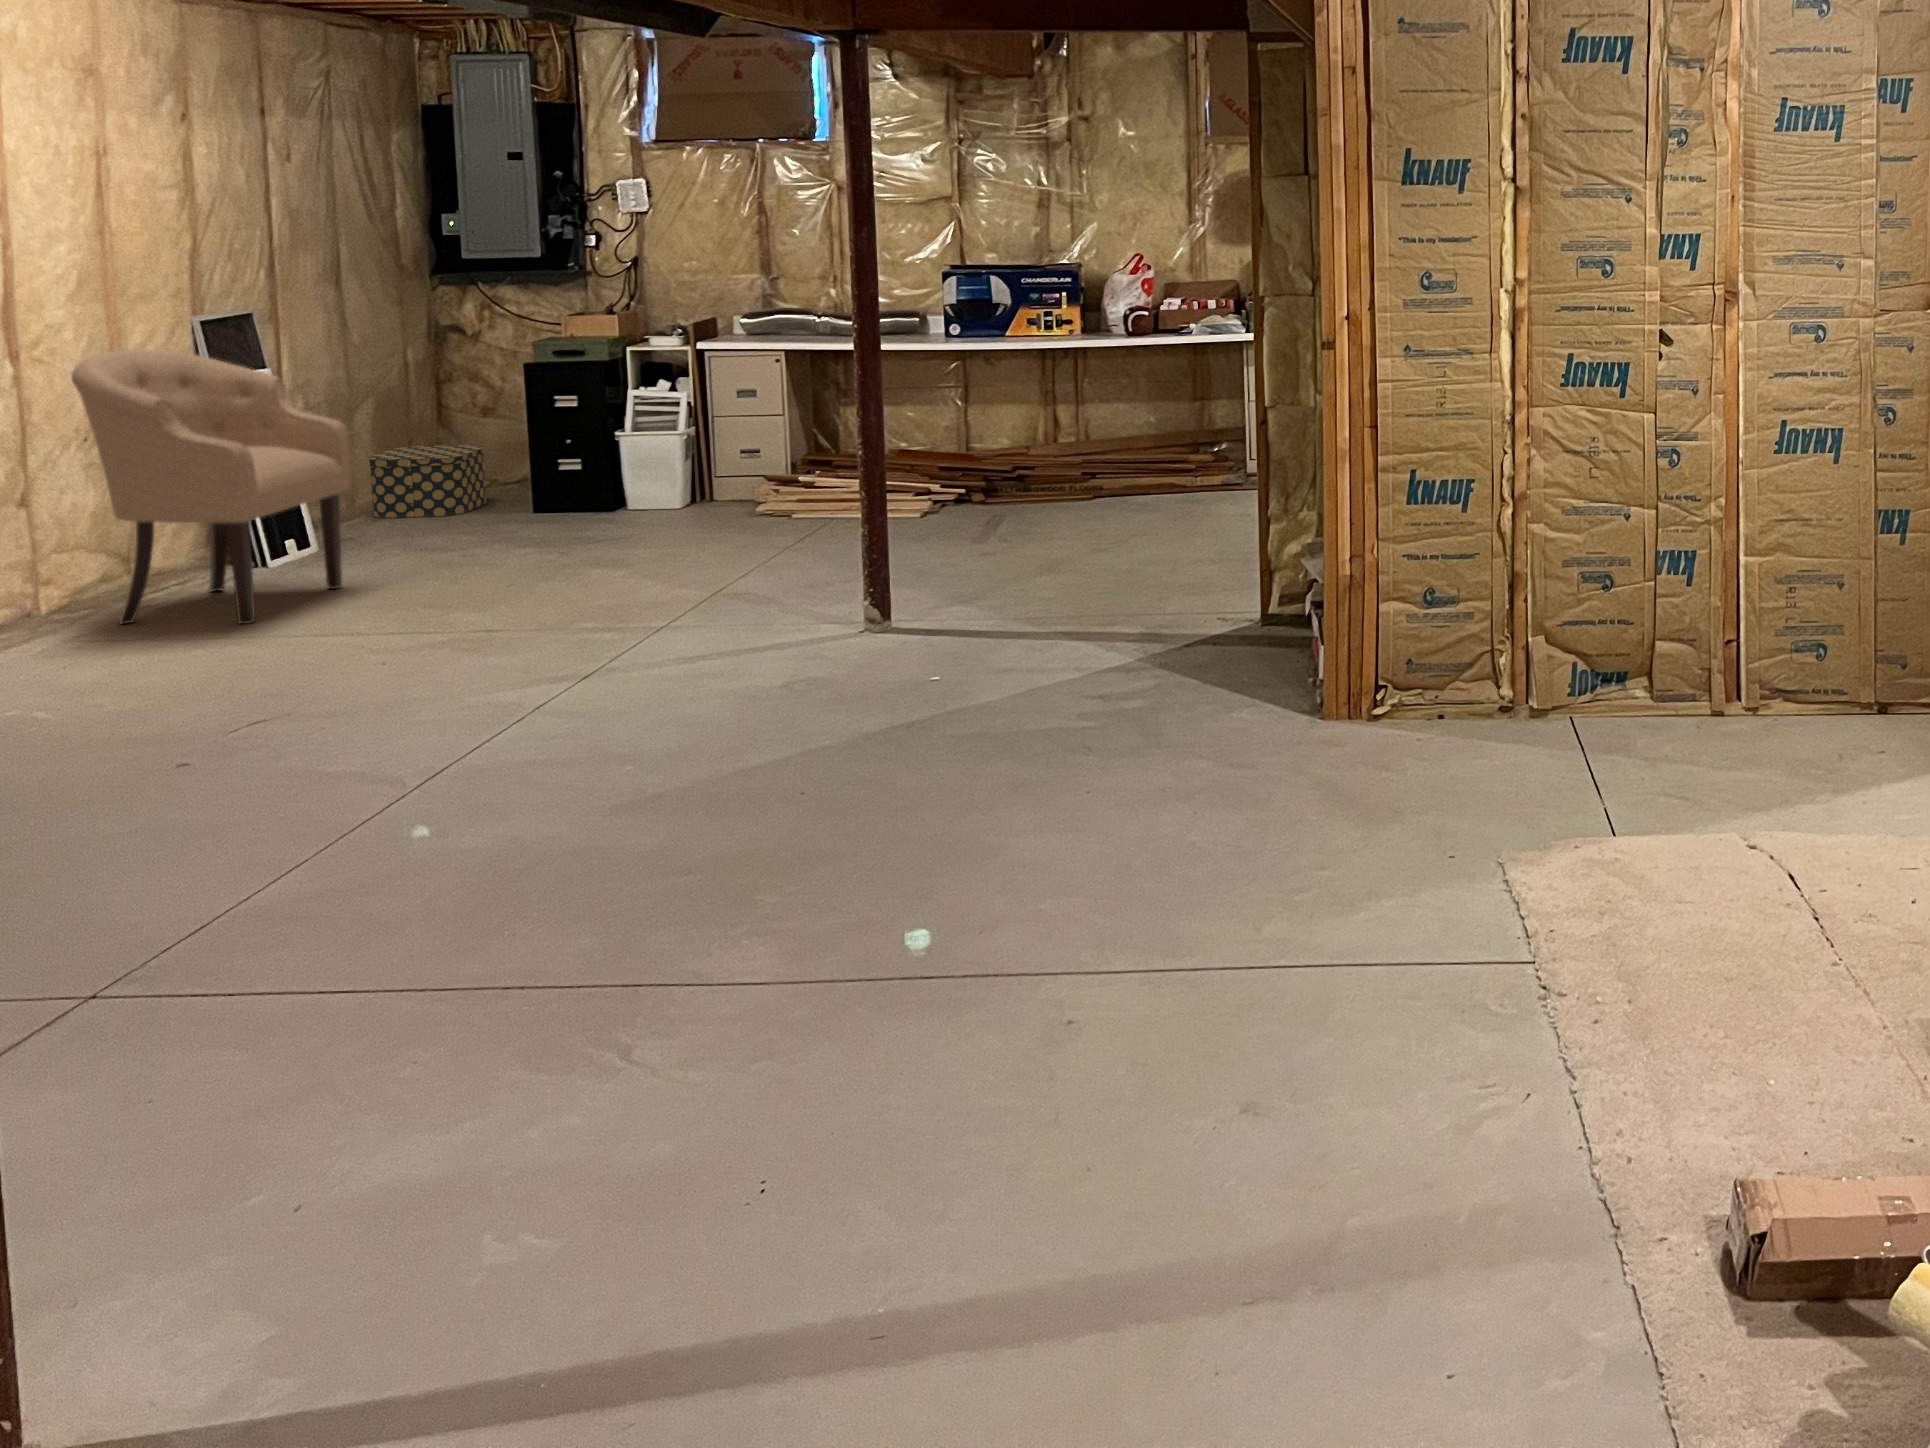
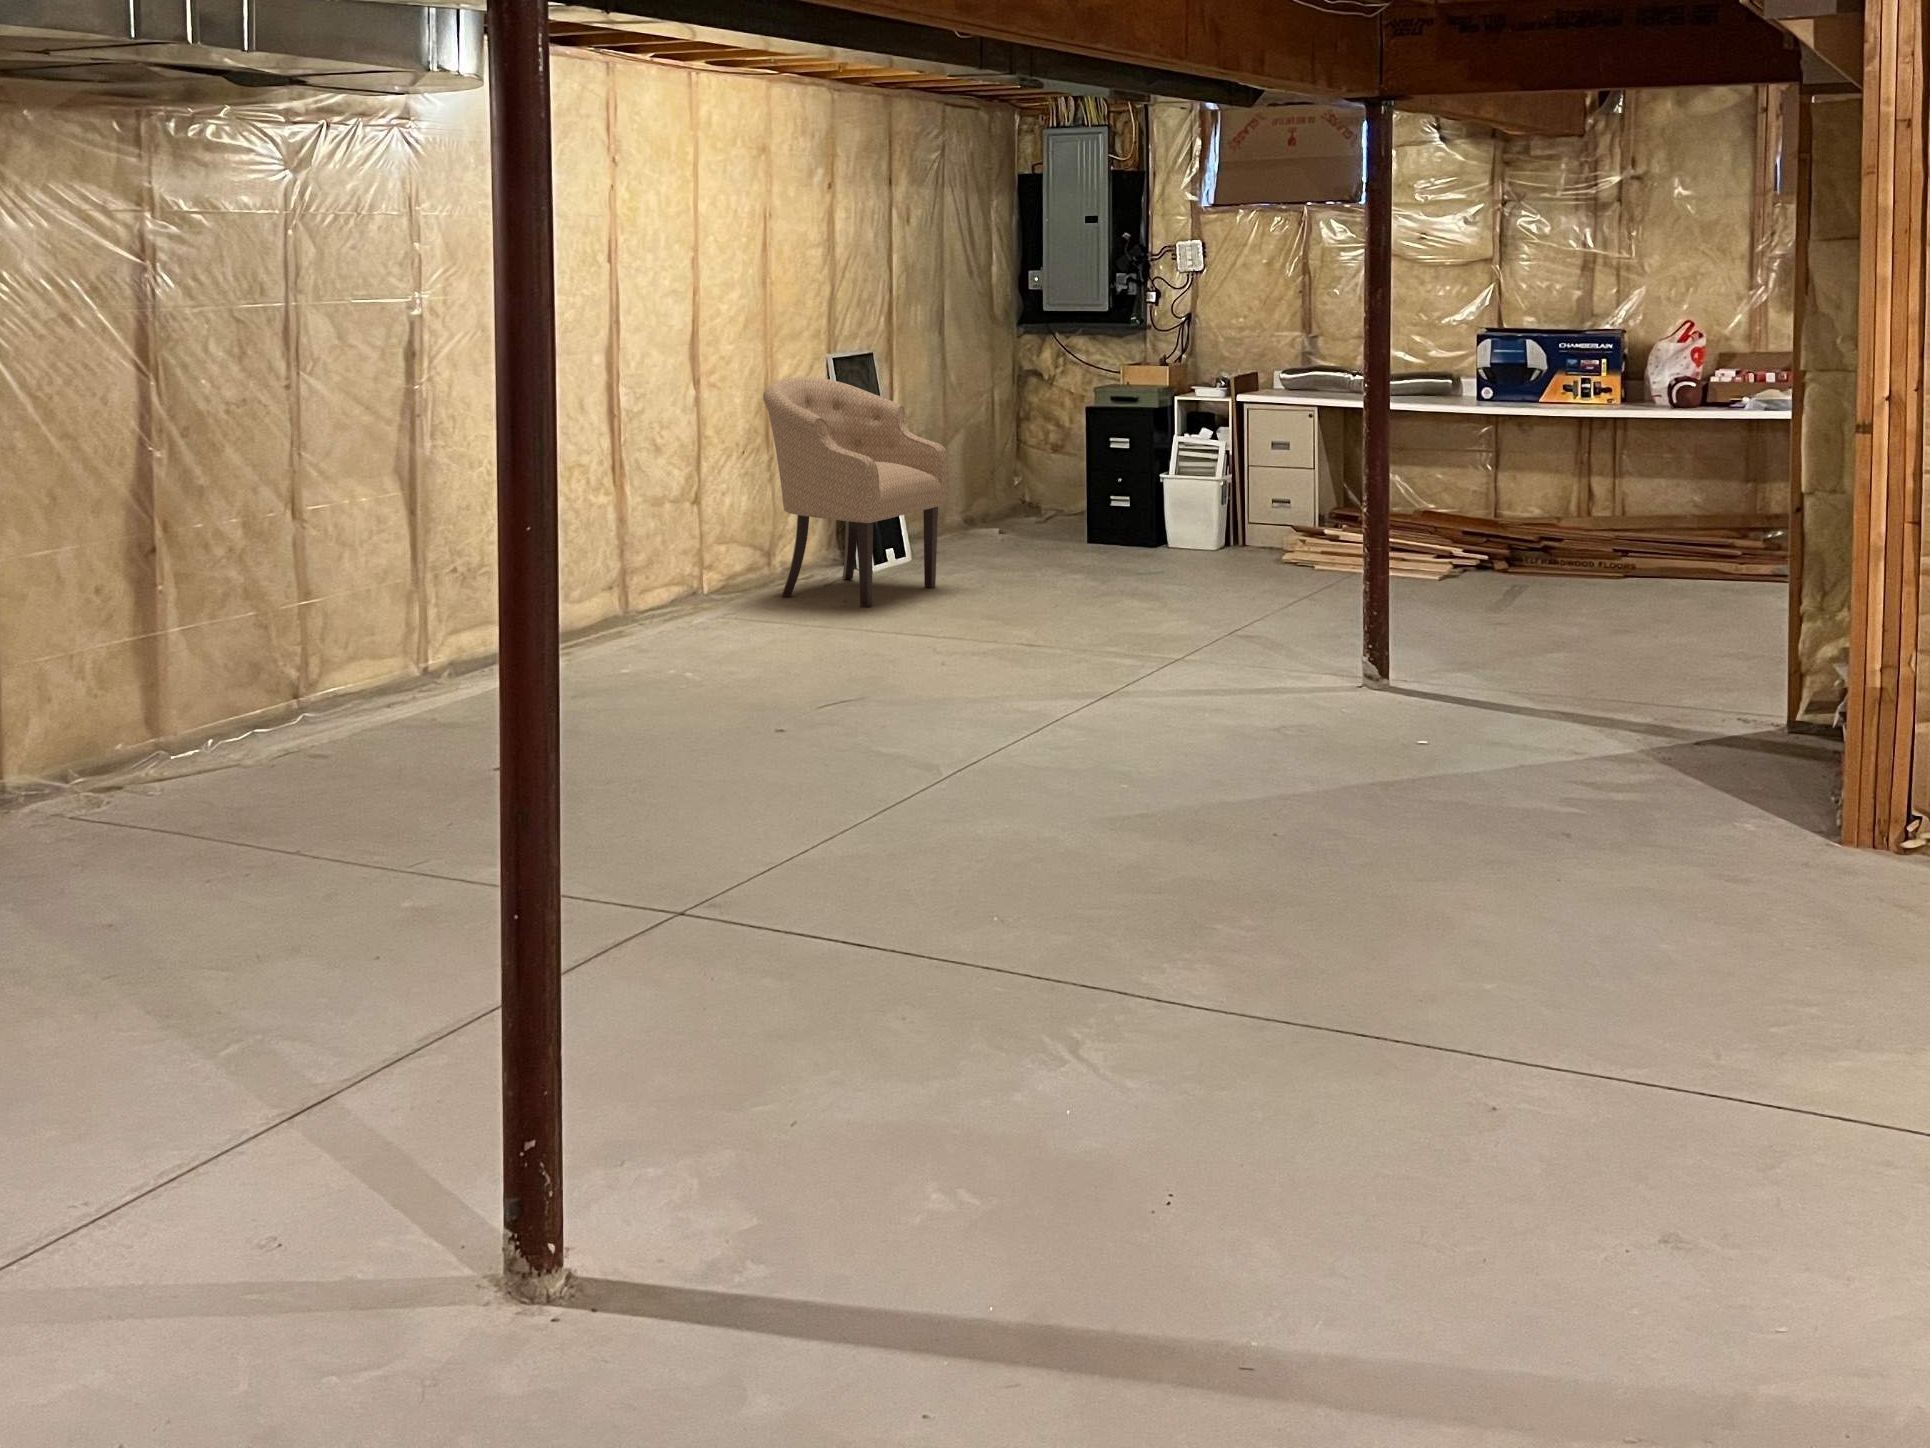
storage box: present [368,445,486,518] -> none [963,474,1052,537]

